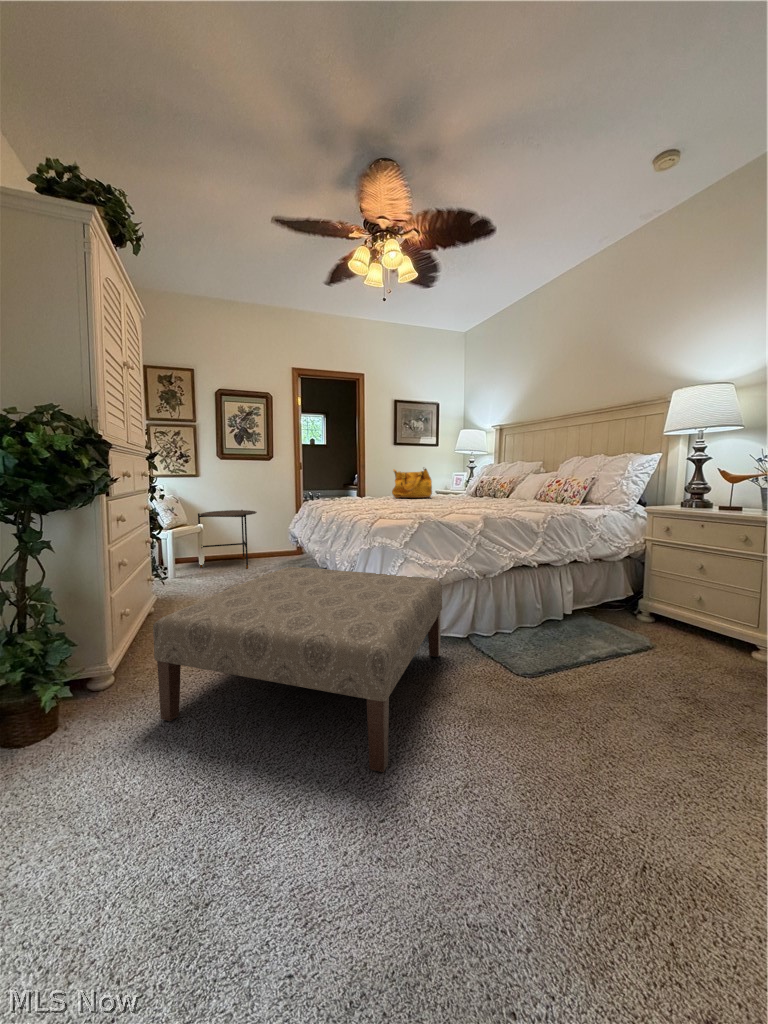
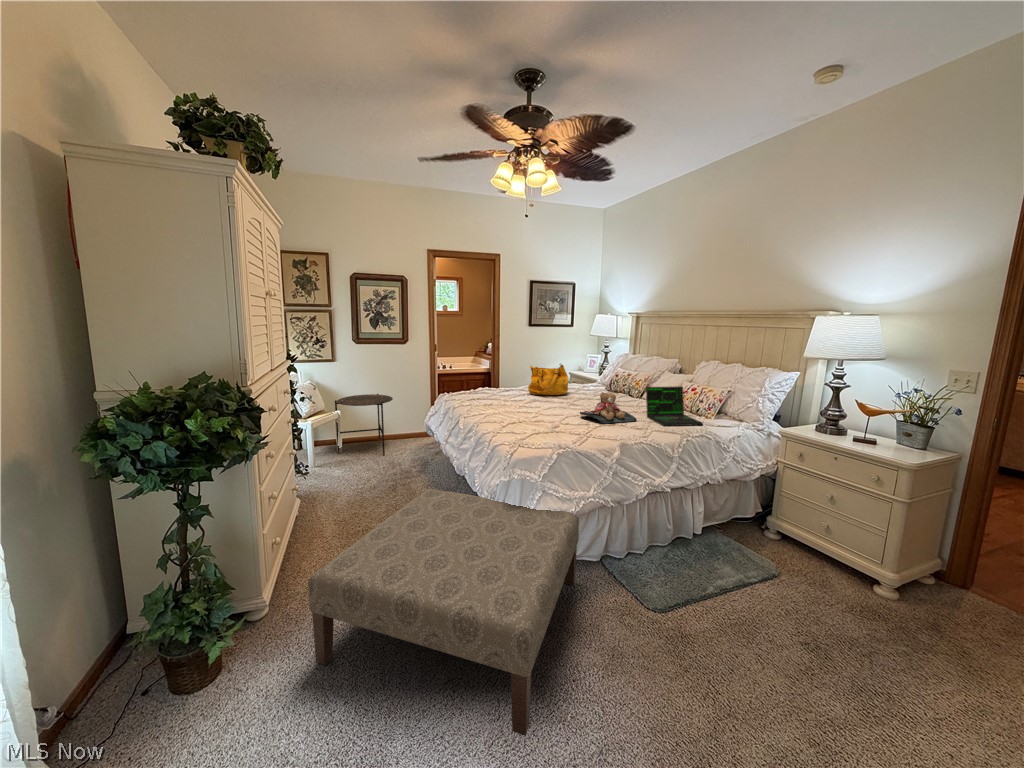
laptop: none [509,475,568,509] -> present [646,386,703,426]
teddy bear: none [443,478,501,508] -> present [580,392,637,424]

